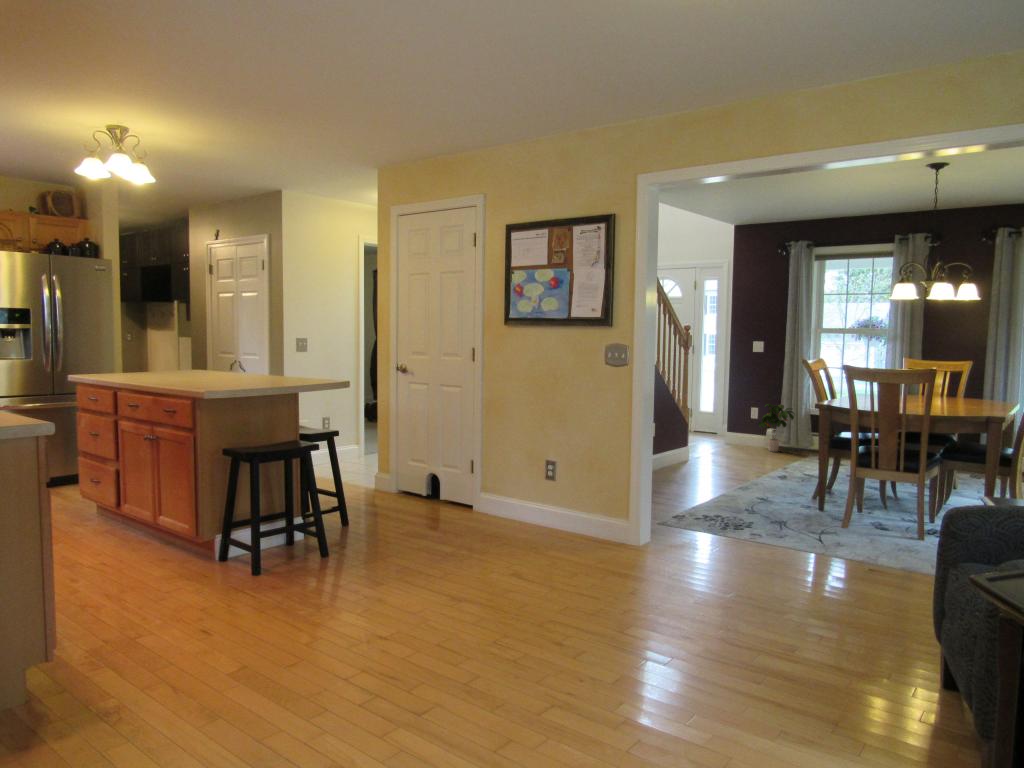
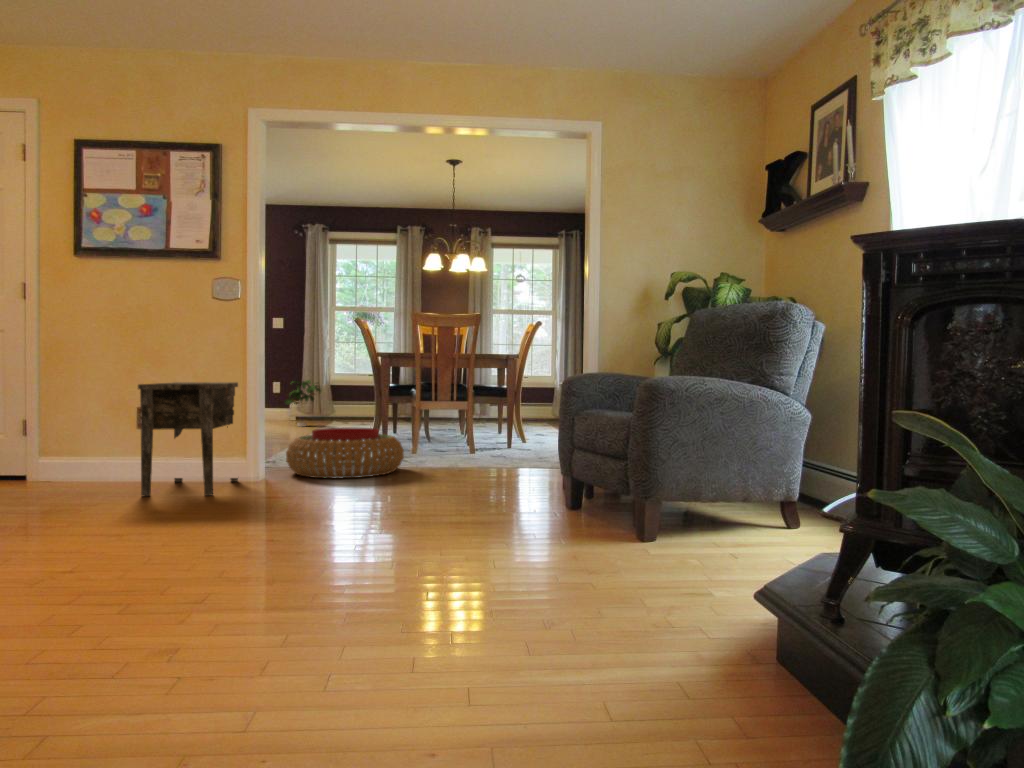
side table: none [517,442,621,565] -> present [138,382,238,496]
pouf: none [669,497,800,566] -> present [286,428,404,478]

